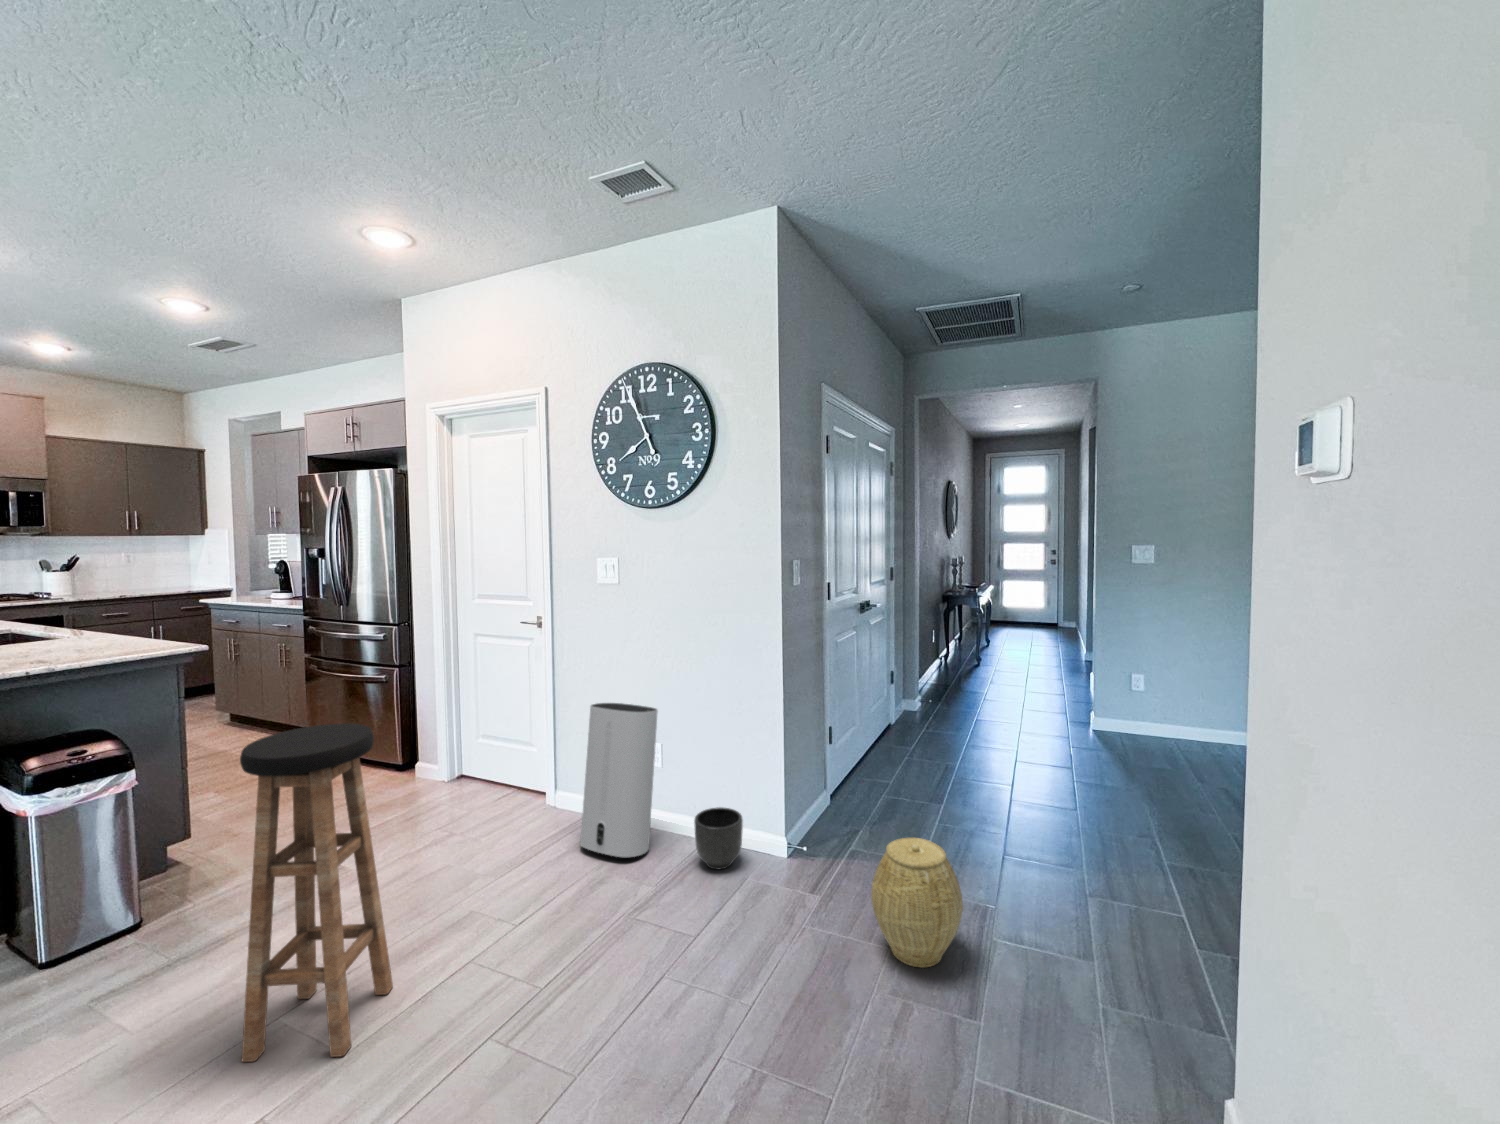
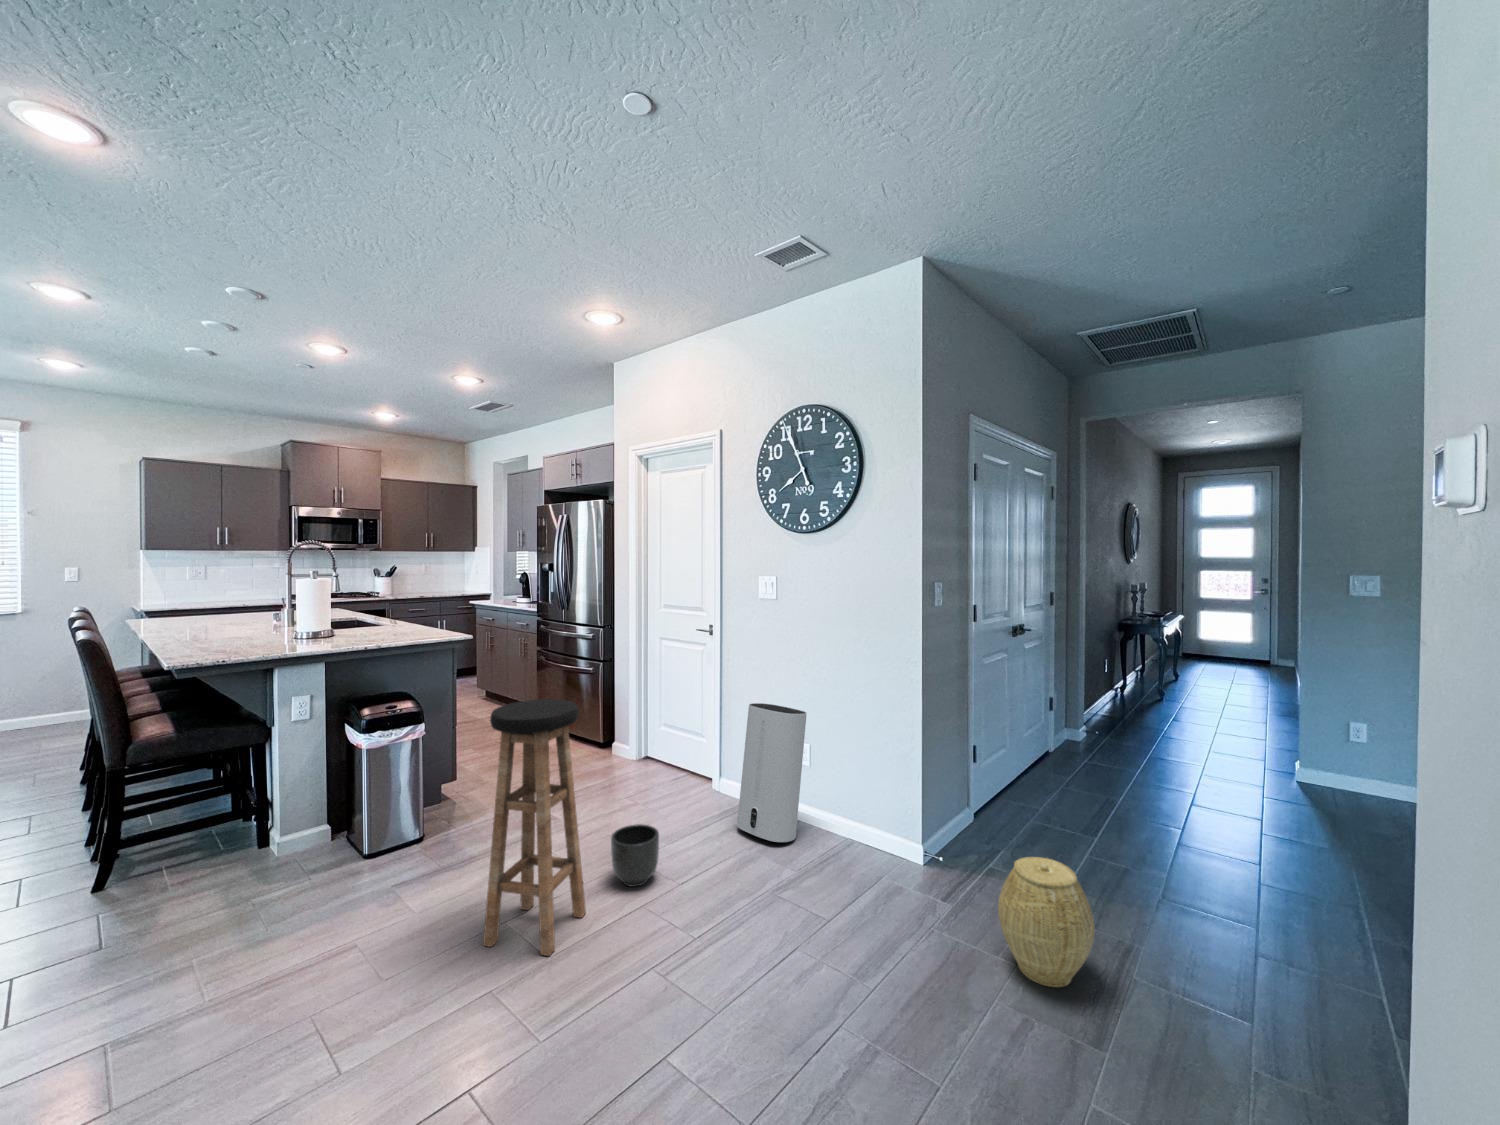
planter: present [694,807,743,869] -> present [611,824,659,887]

